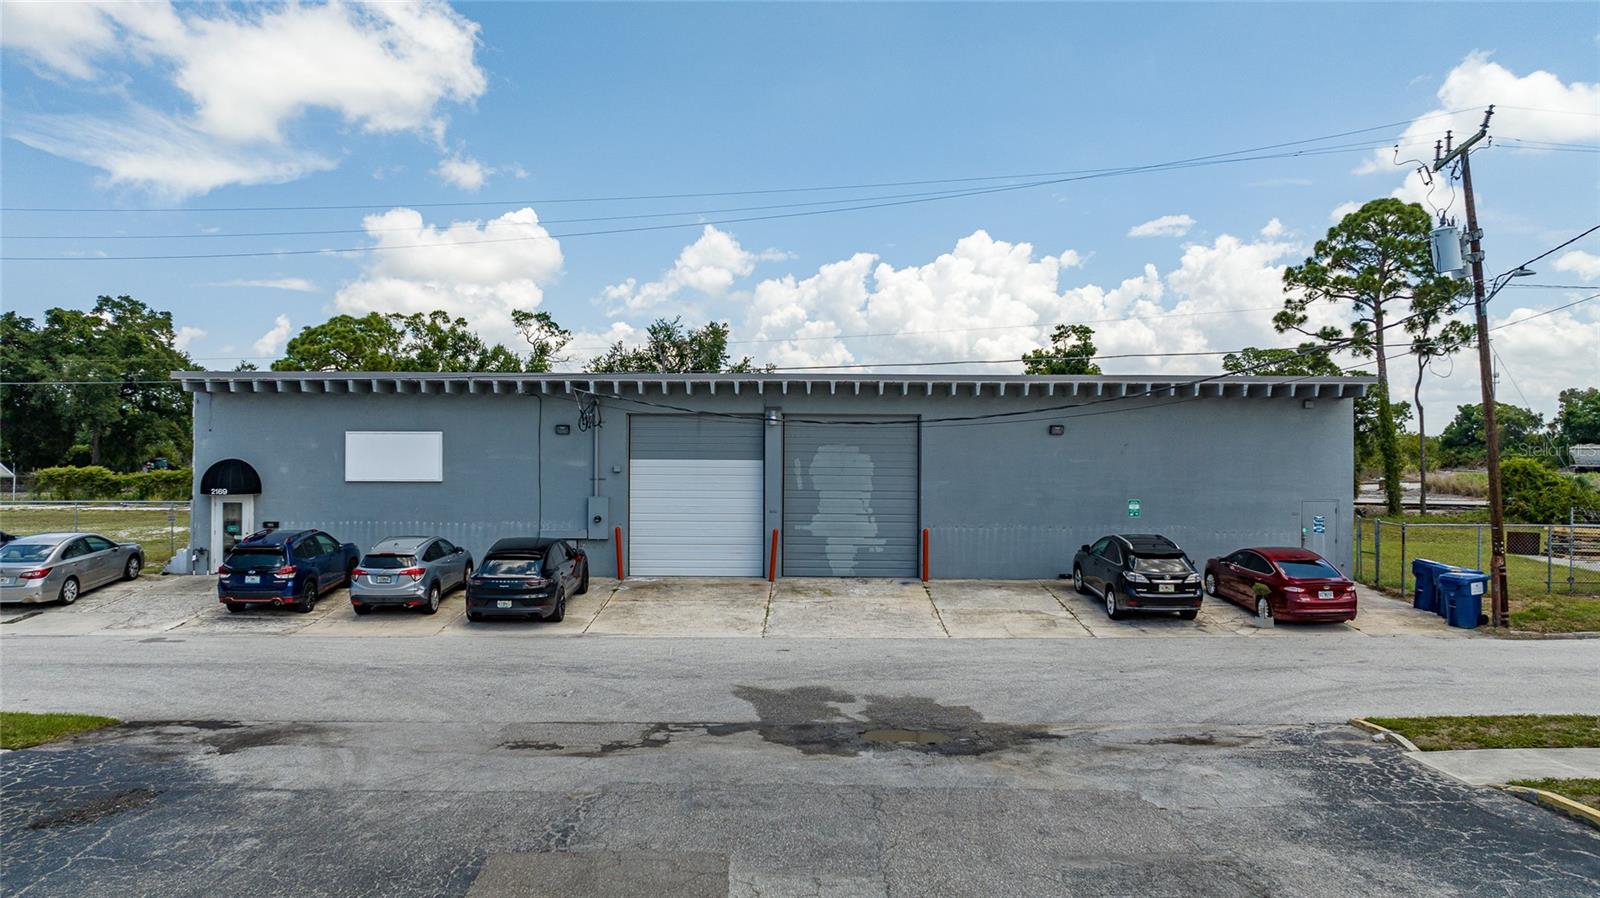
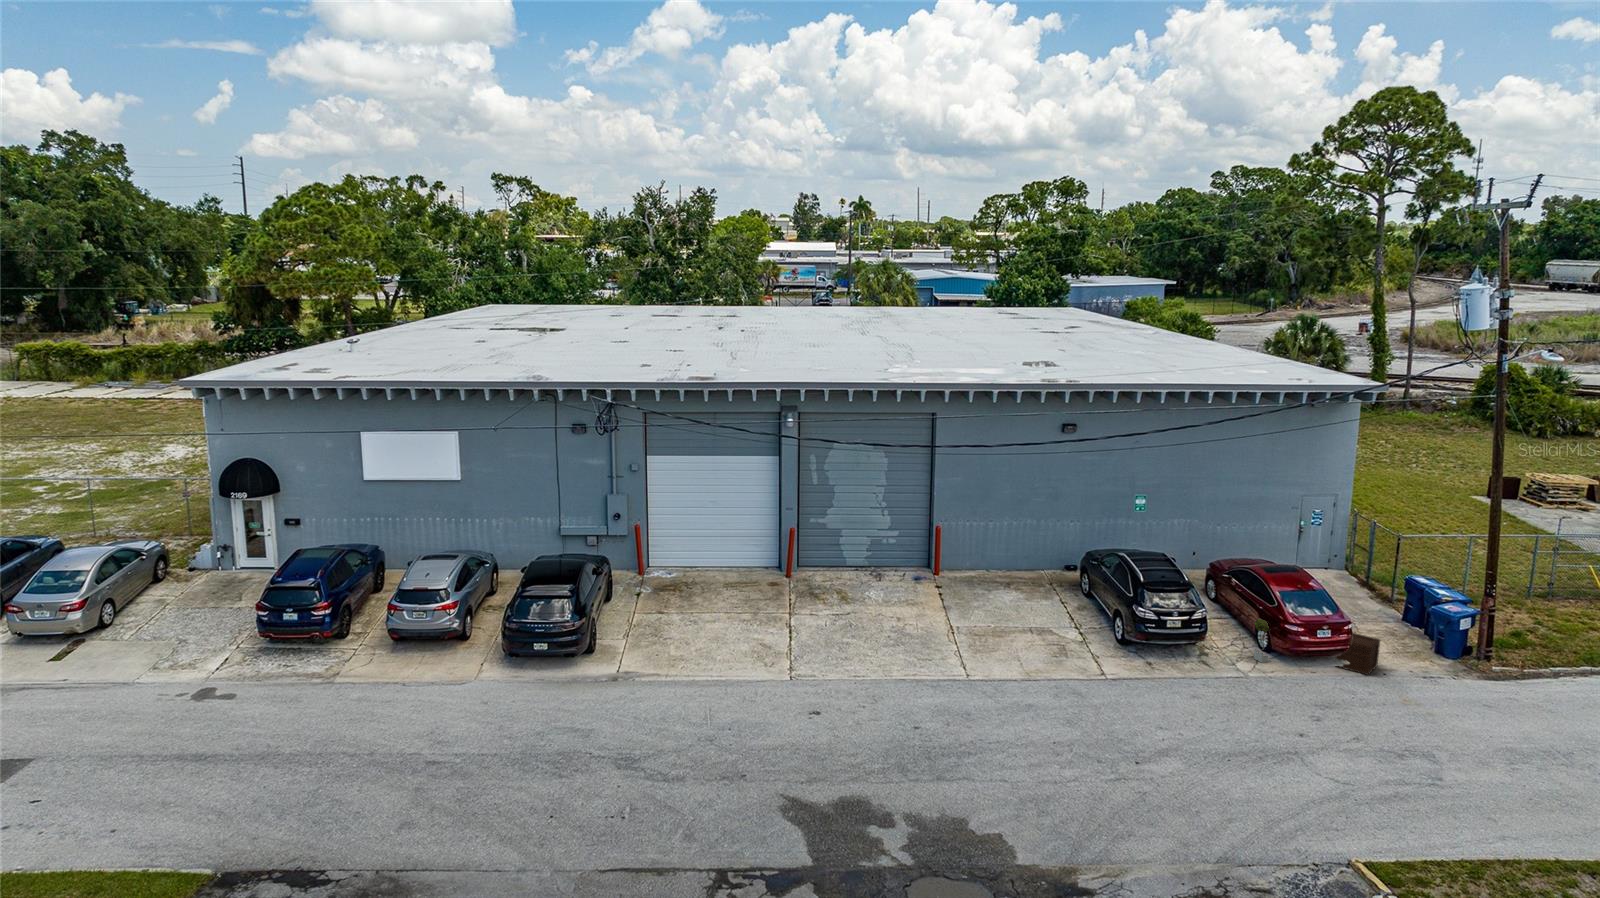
wooden crate: none [1342,596,1388,634] -> present [1336,633,1380,675]

